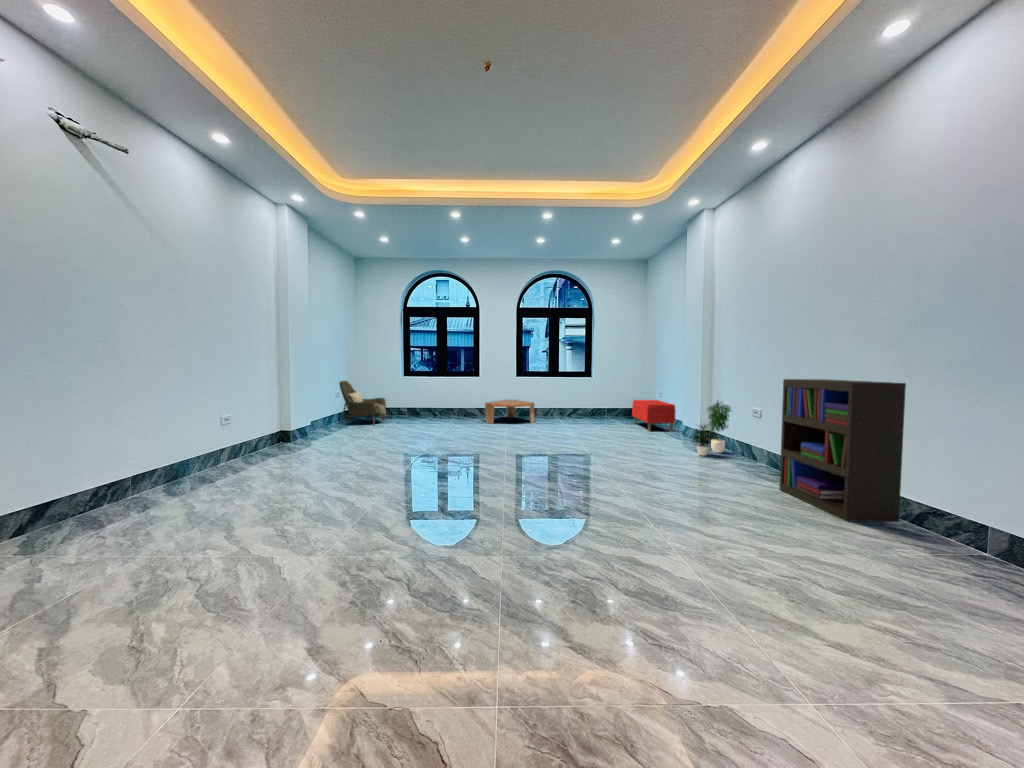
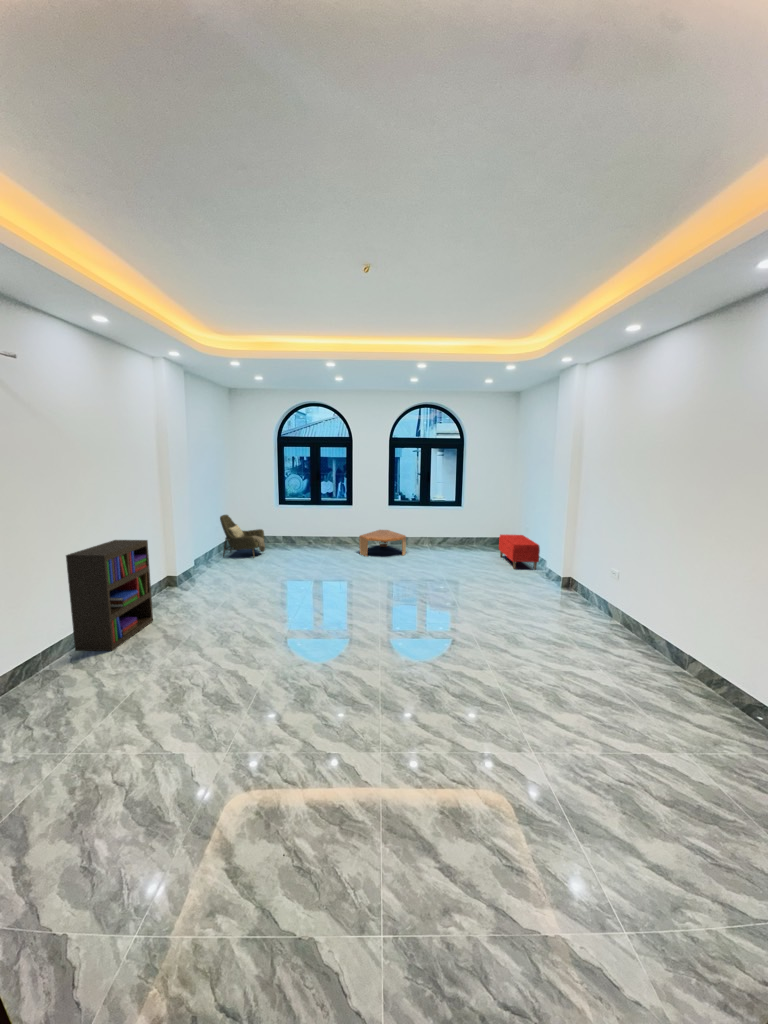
bookshelf: present [780,379,906,522] -> present [66,540,153,651]
potted plant: present [692,402,731,456] -> none [550,554,592,608]

